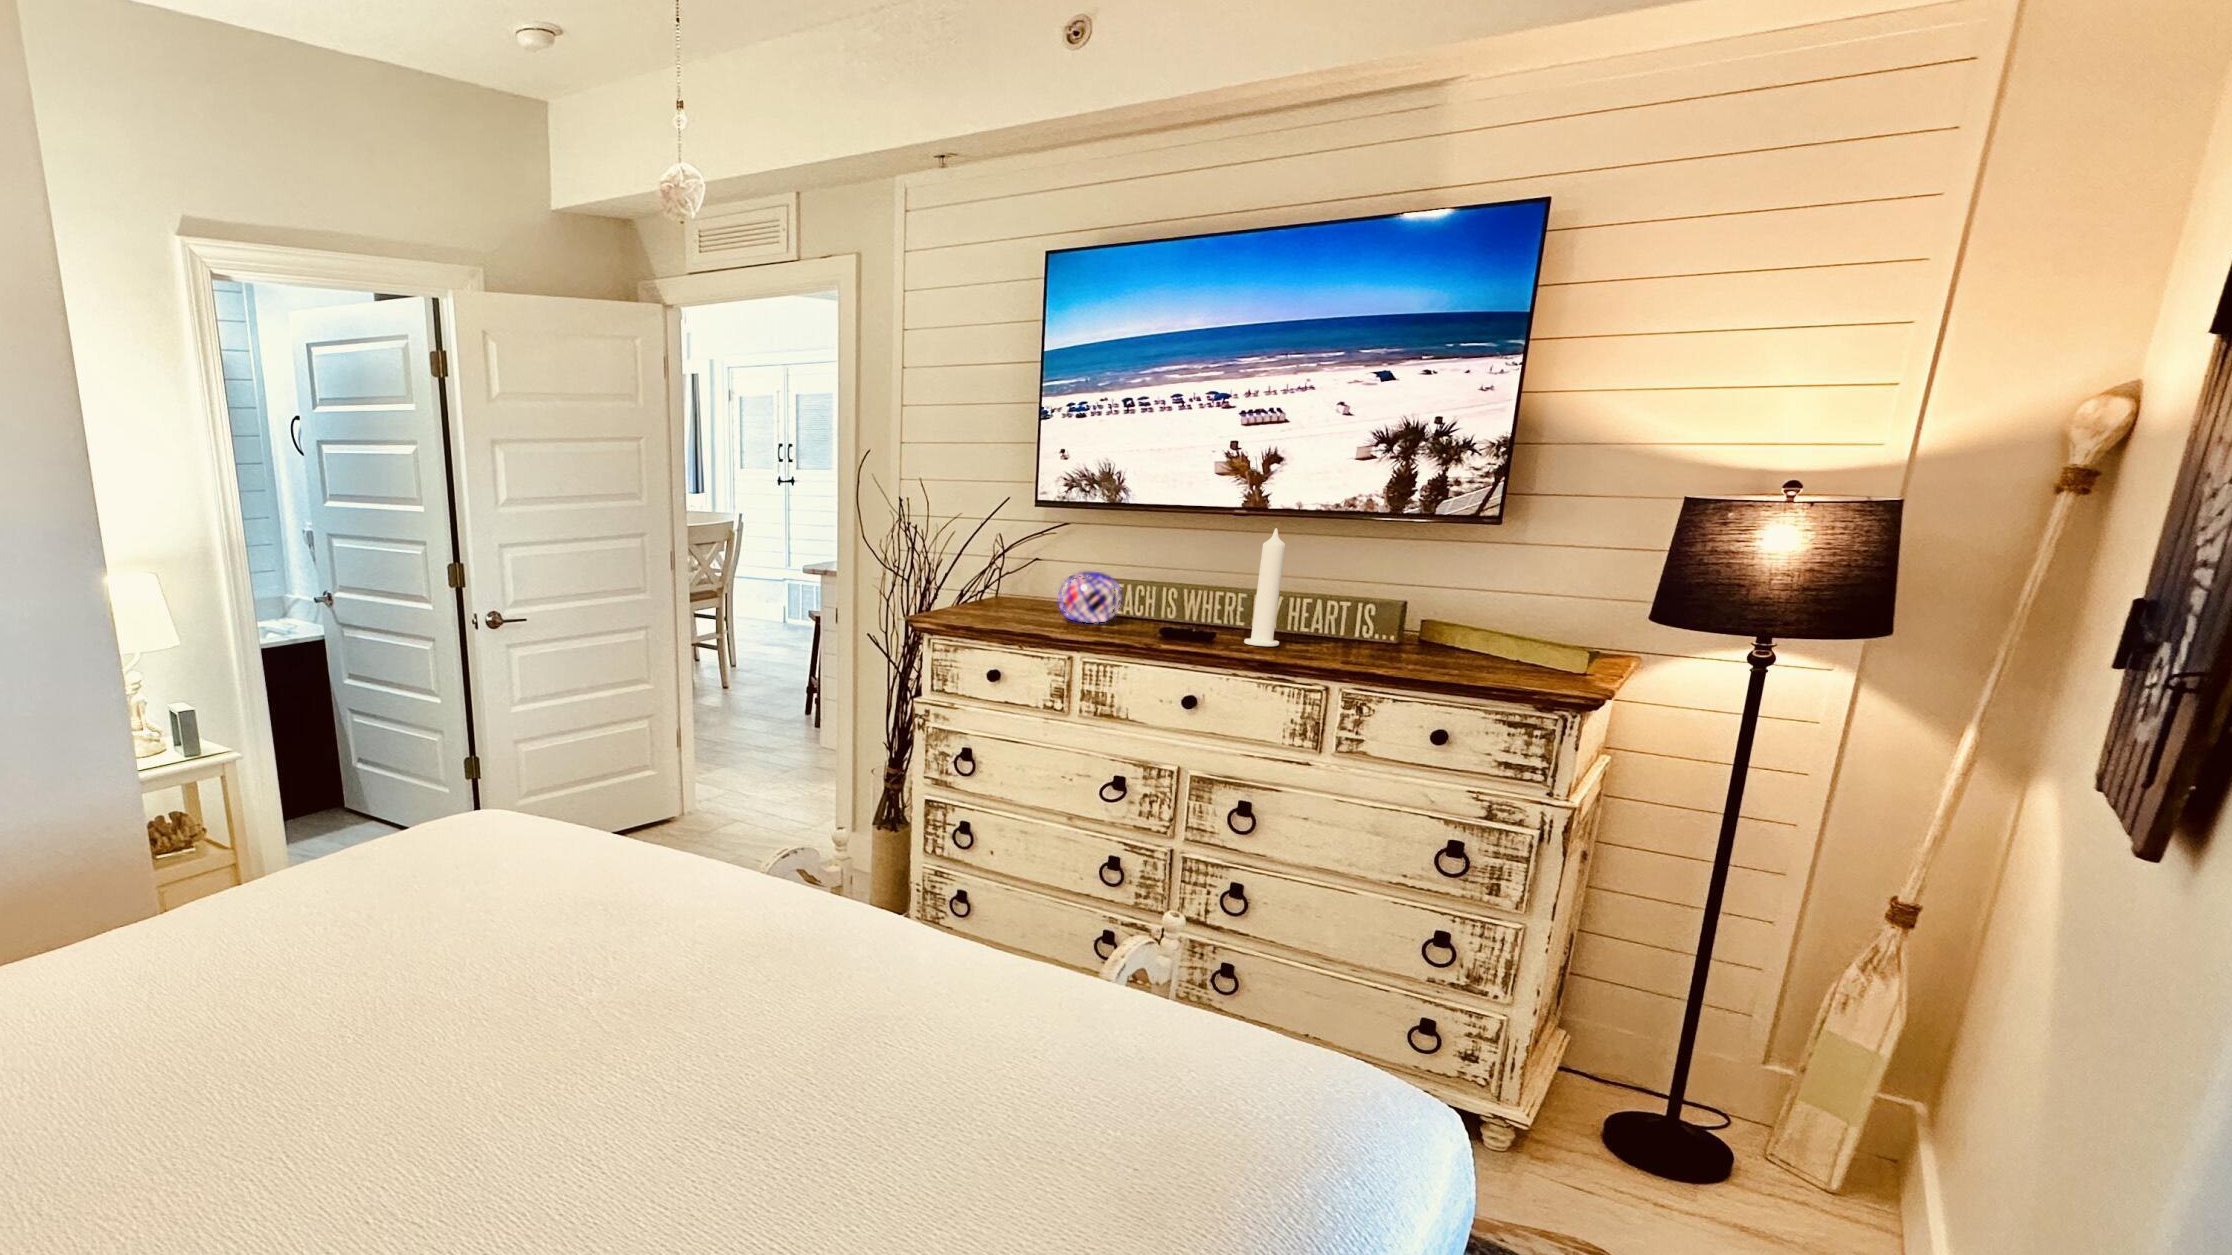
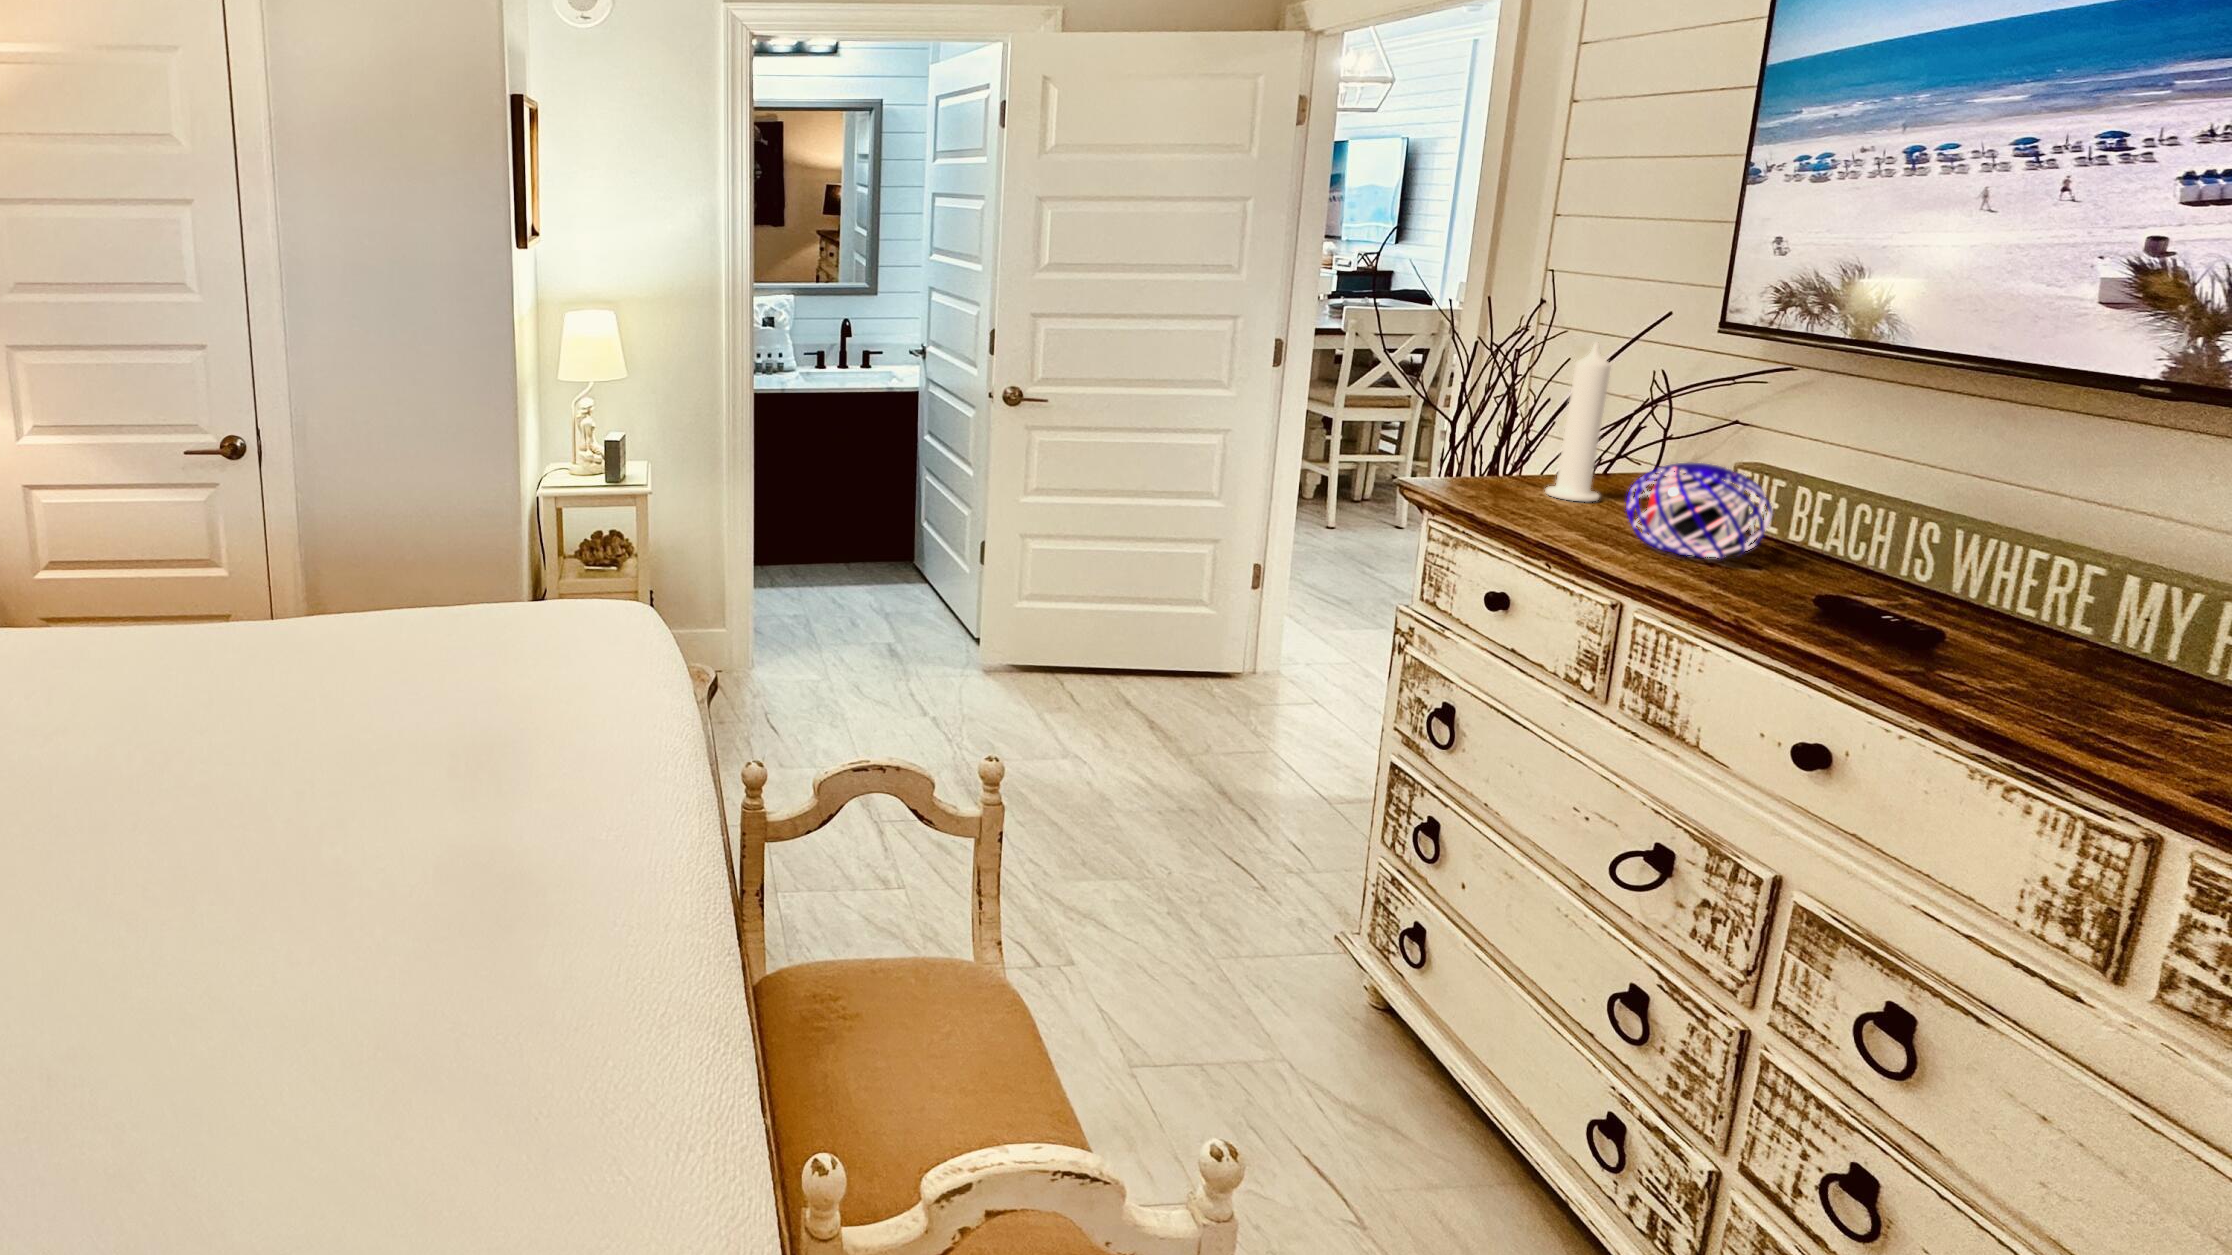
candle: present [1244,528,1285,646] -> present [1545,342,1611,502]

